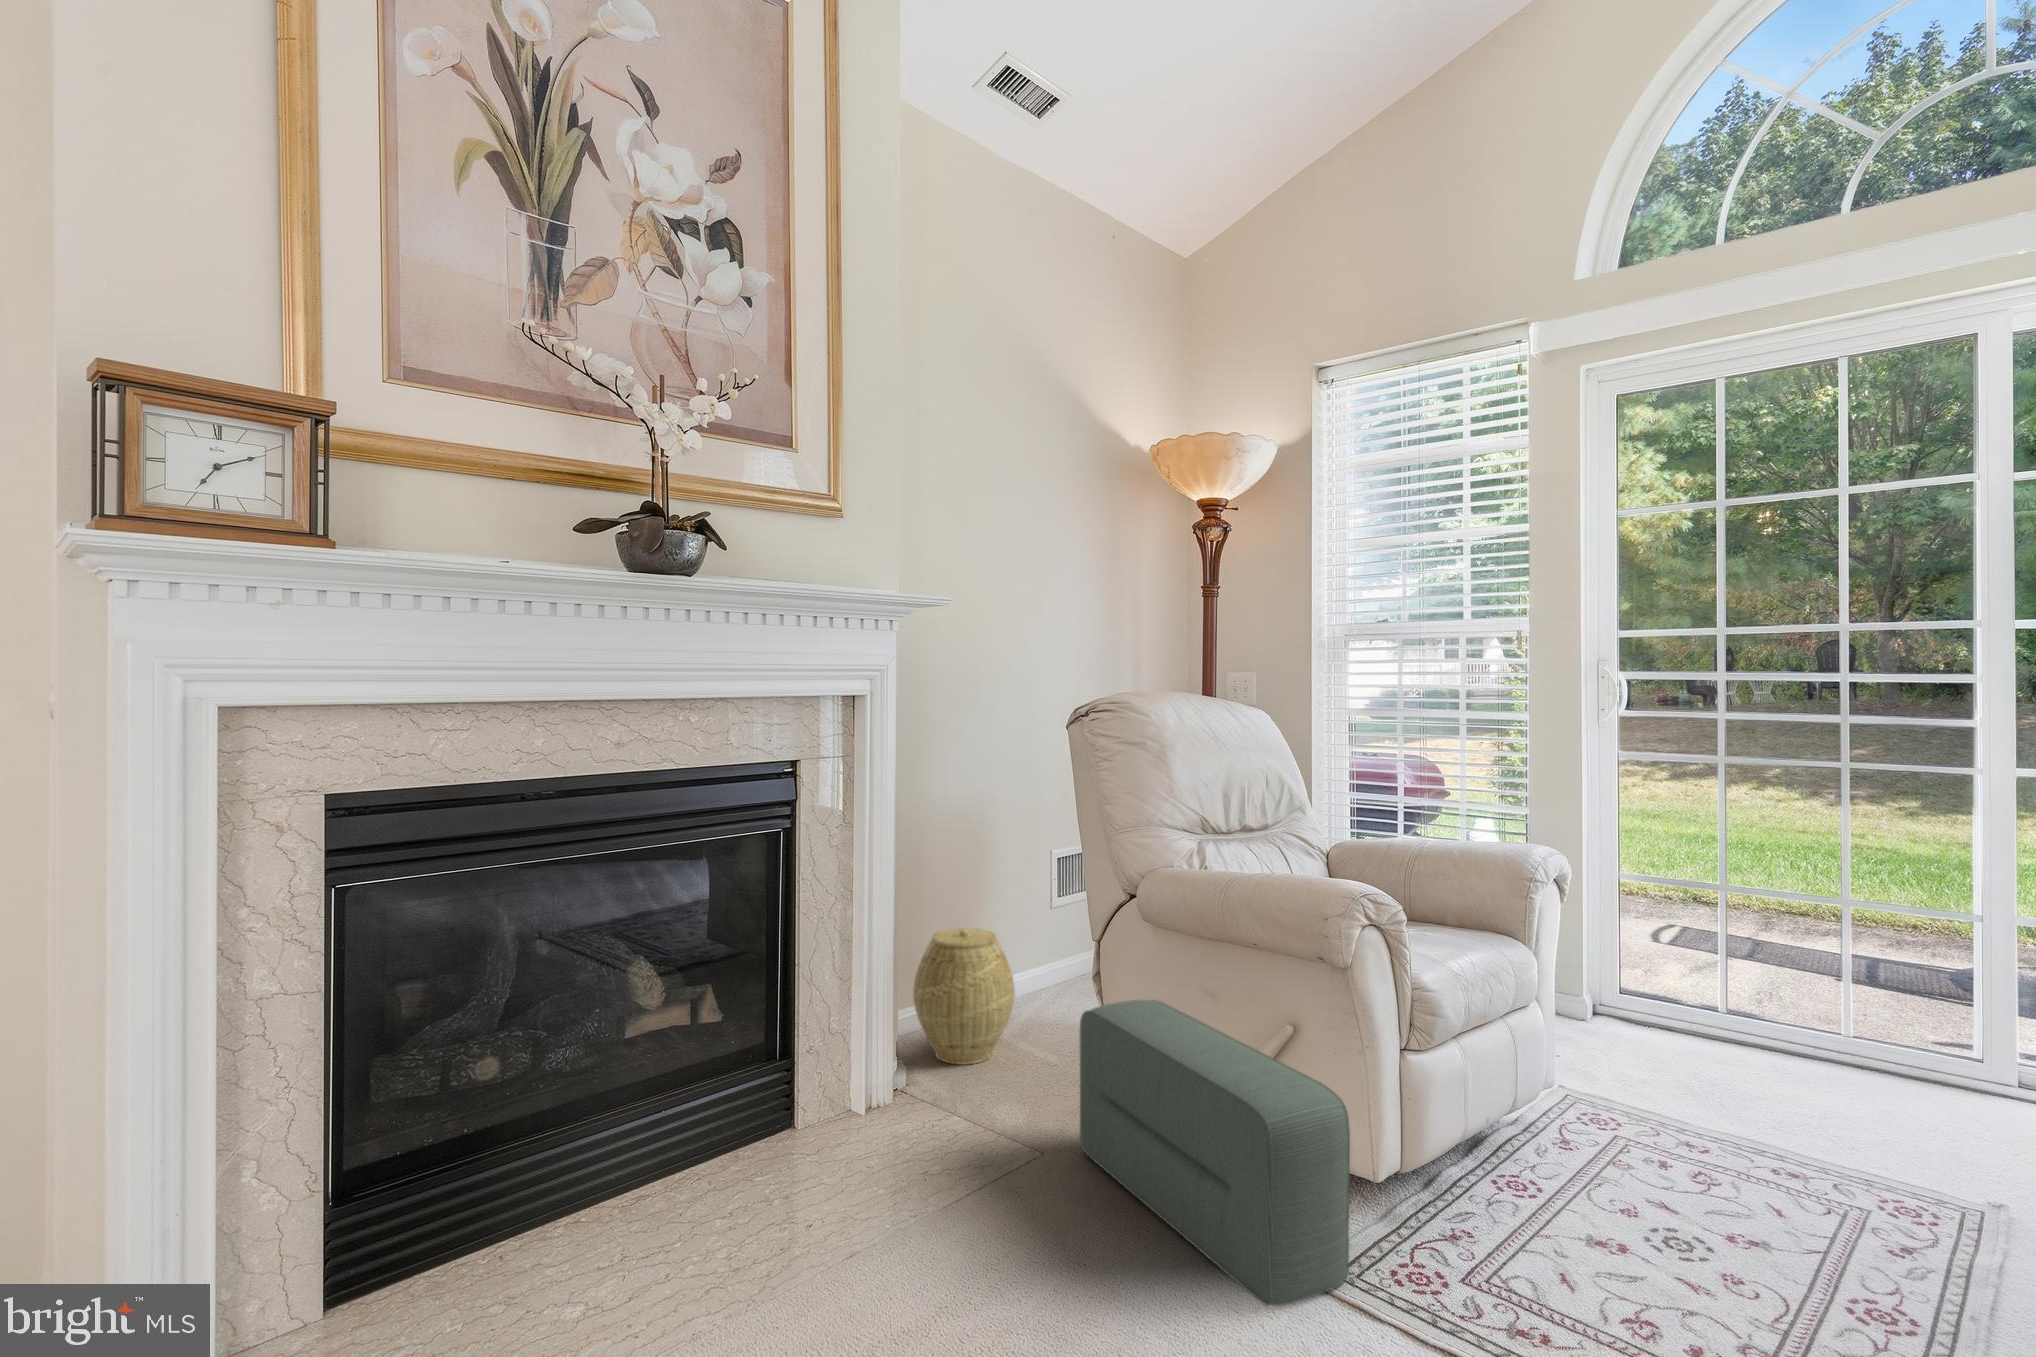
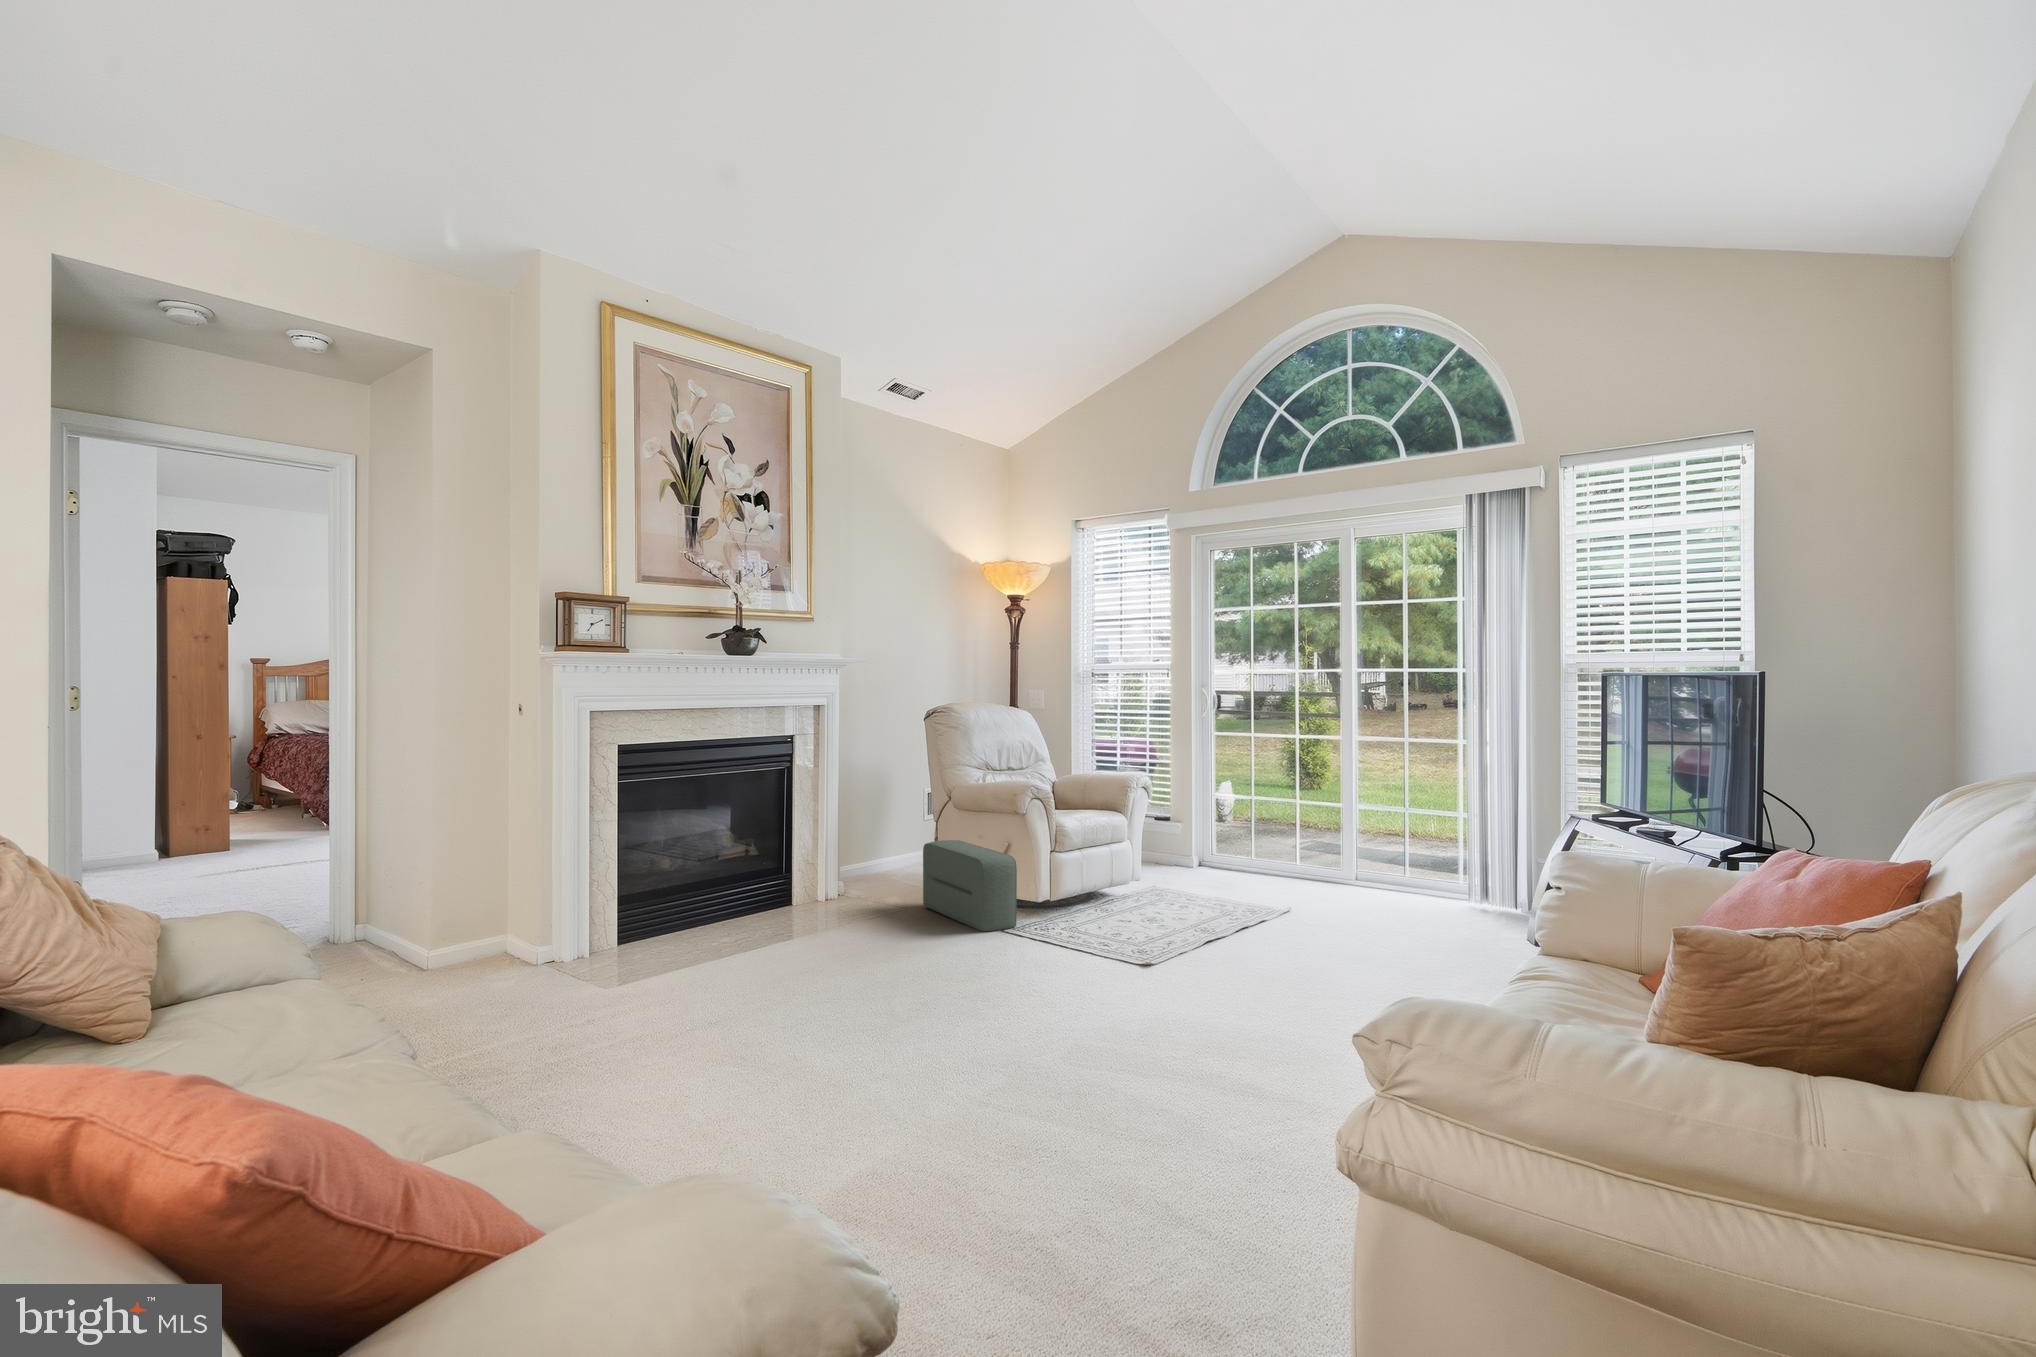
woven basket: present [913,928,1015,1065] -> none [848,823,899,888]

